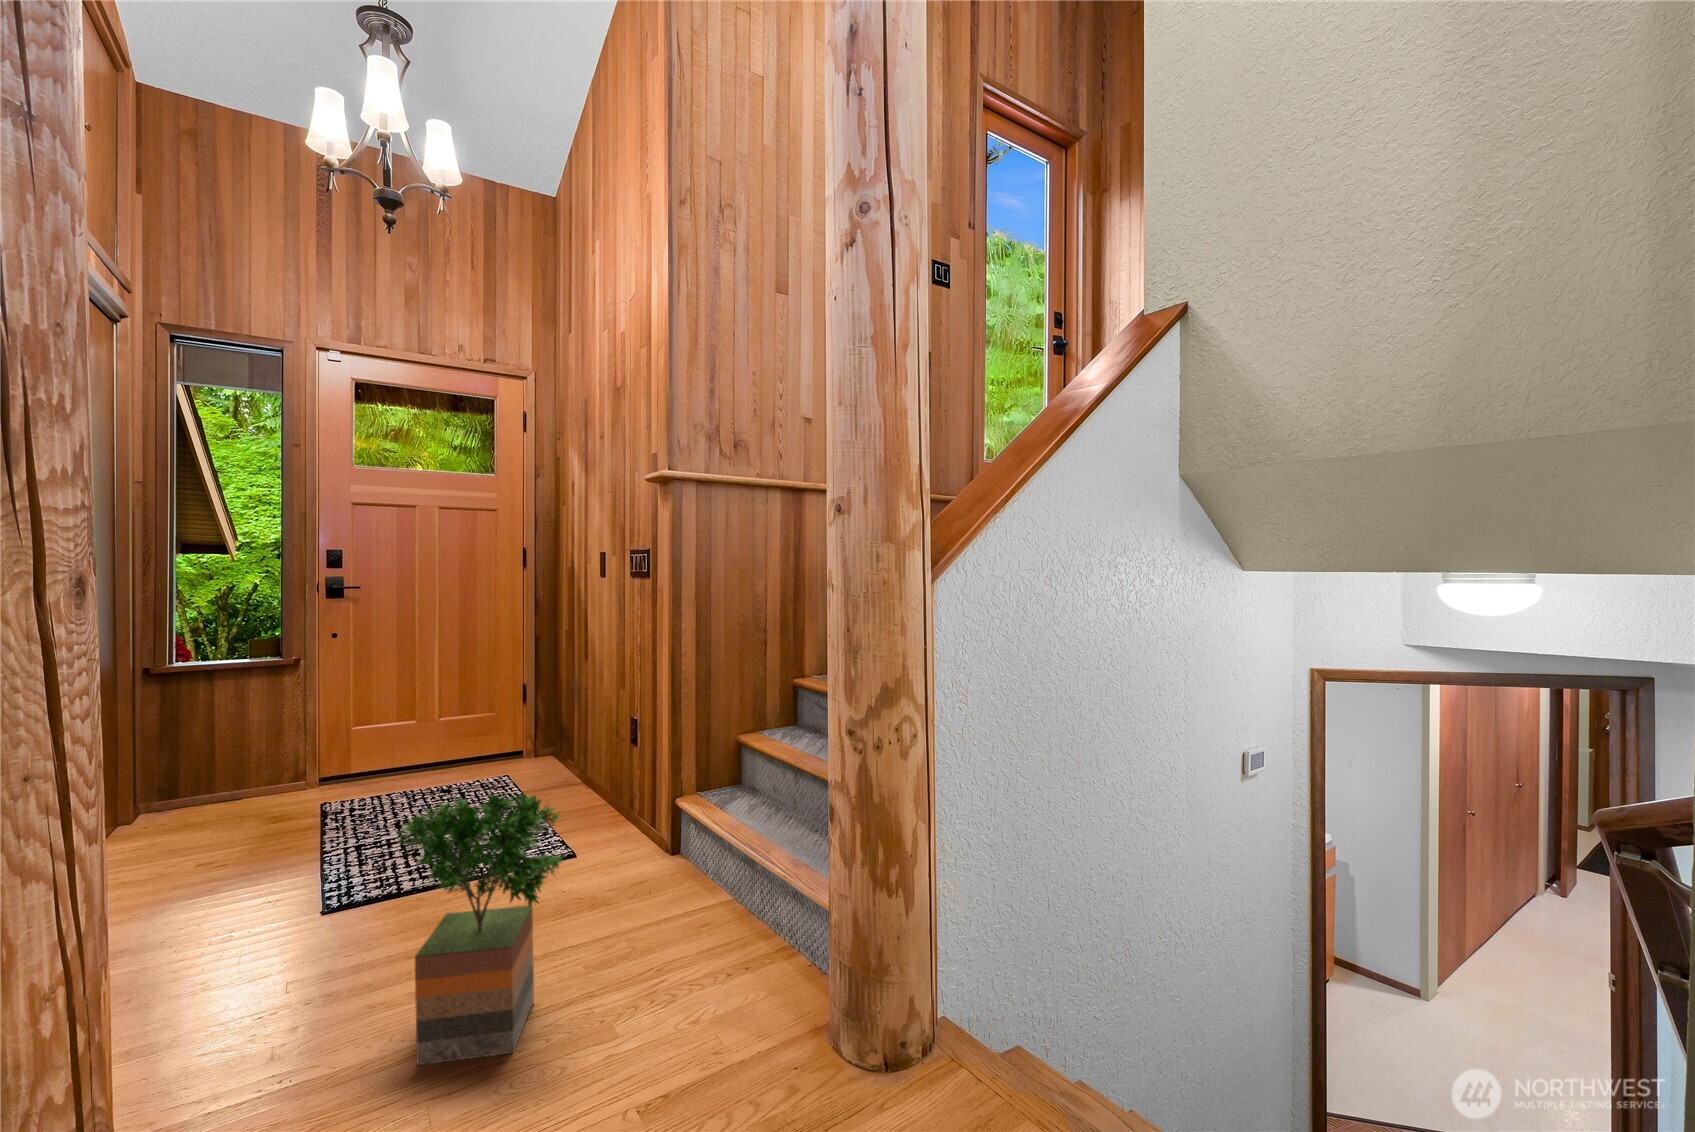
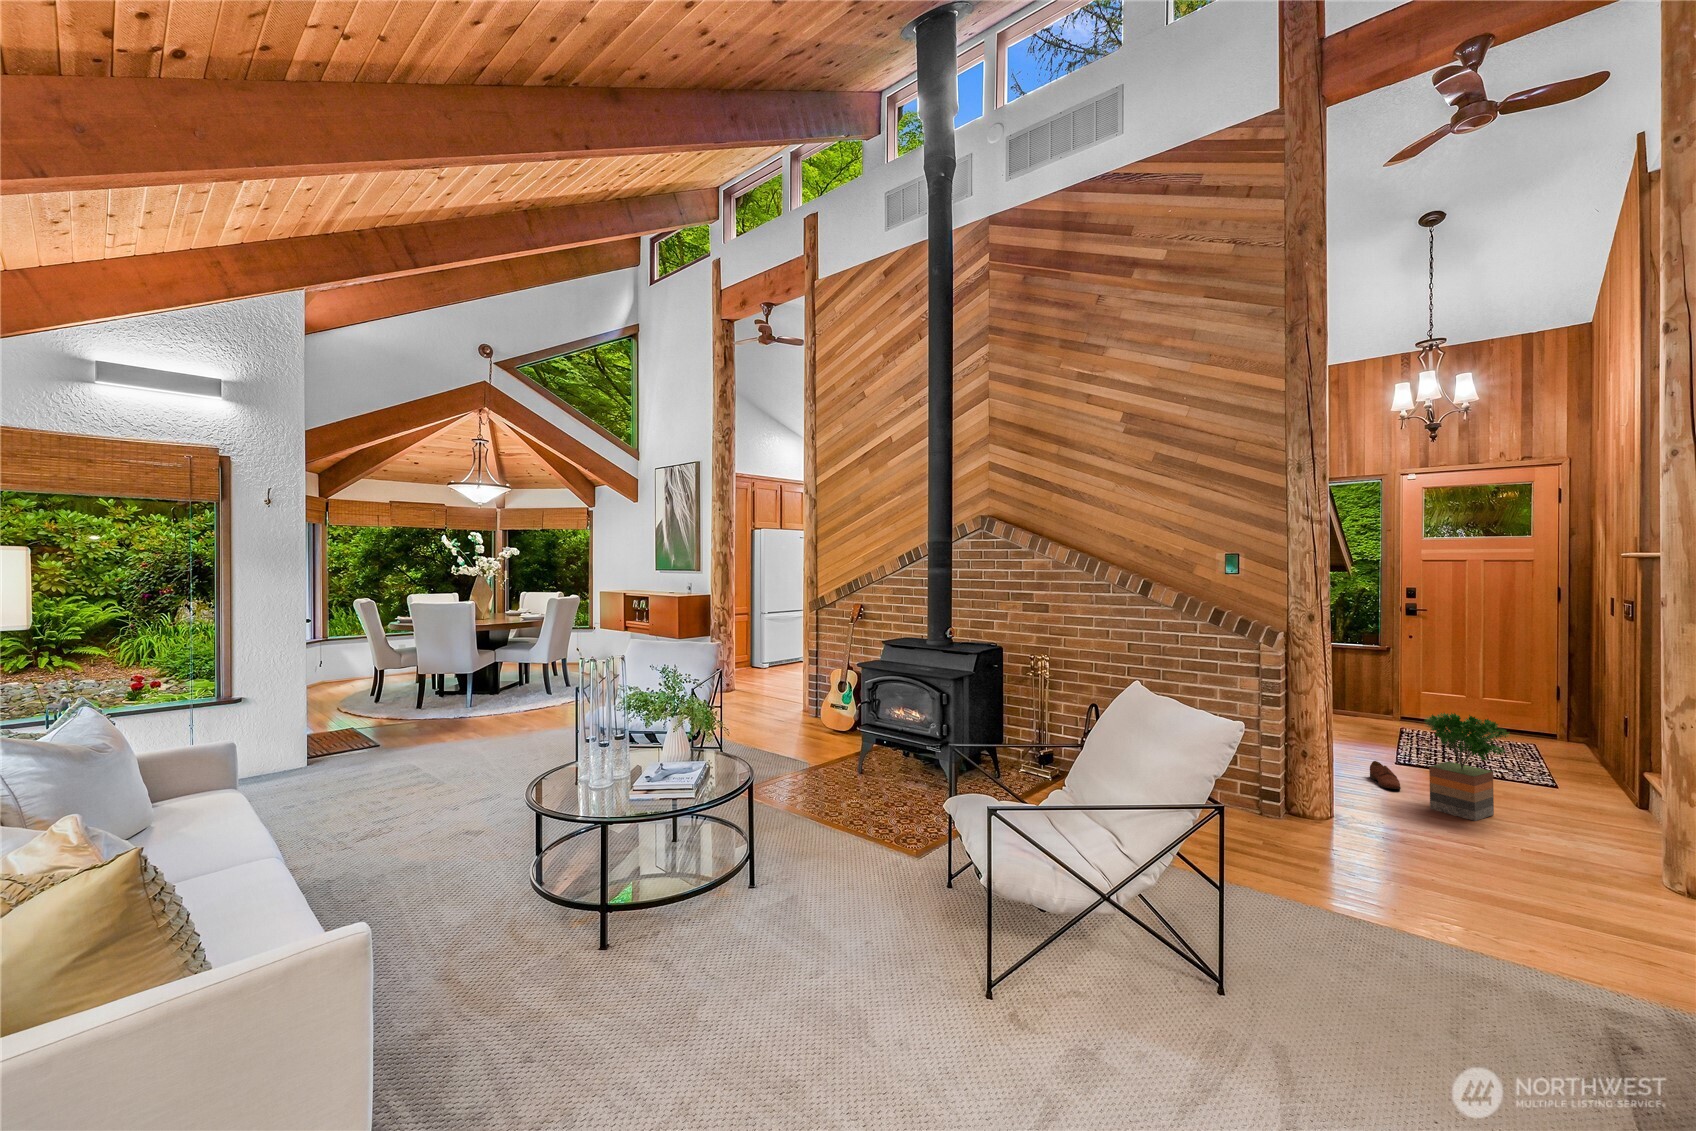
shoe: none [262,956,341,1037] -> present [1370,761,1401,789]

